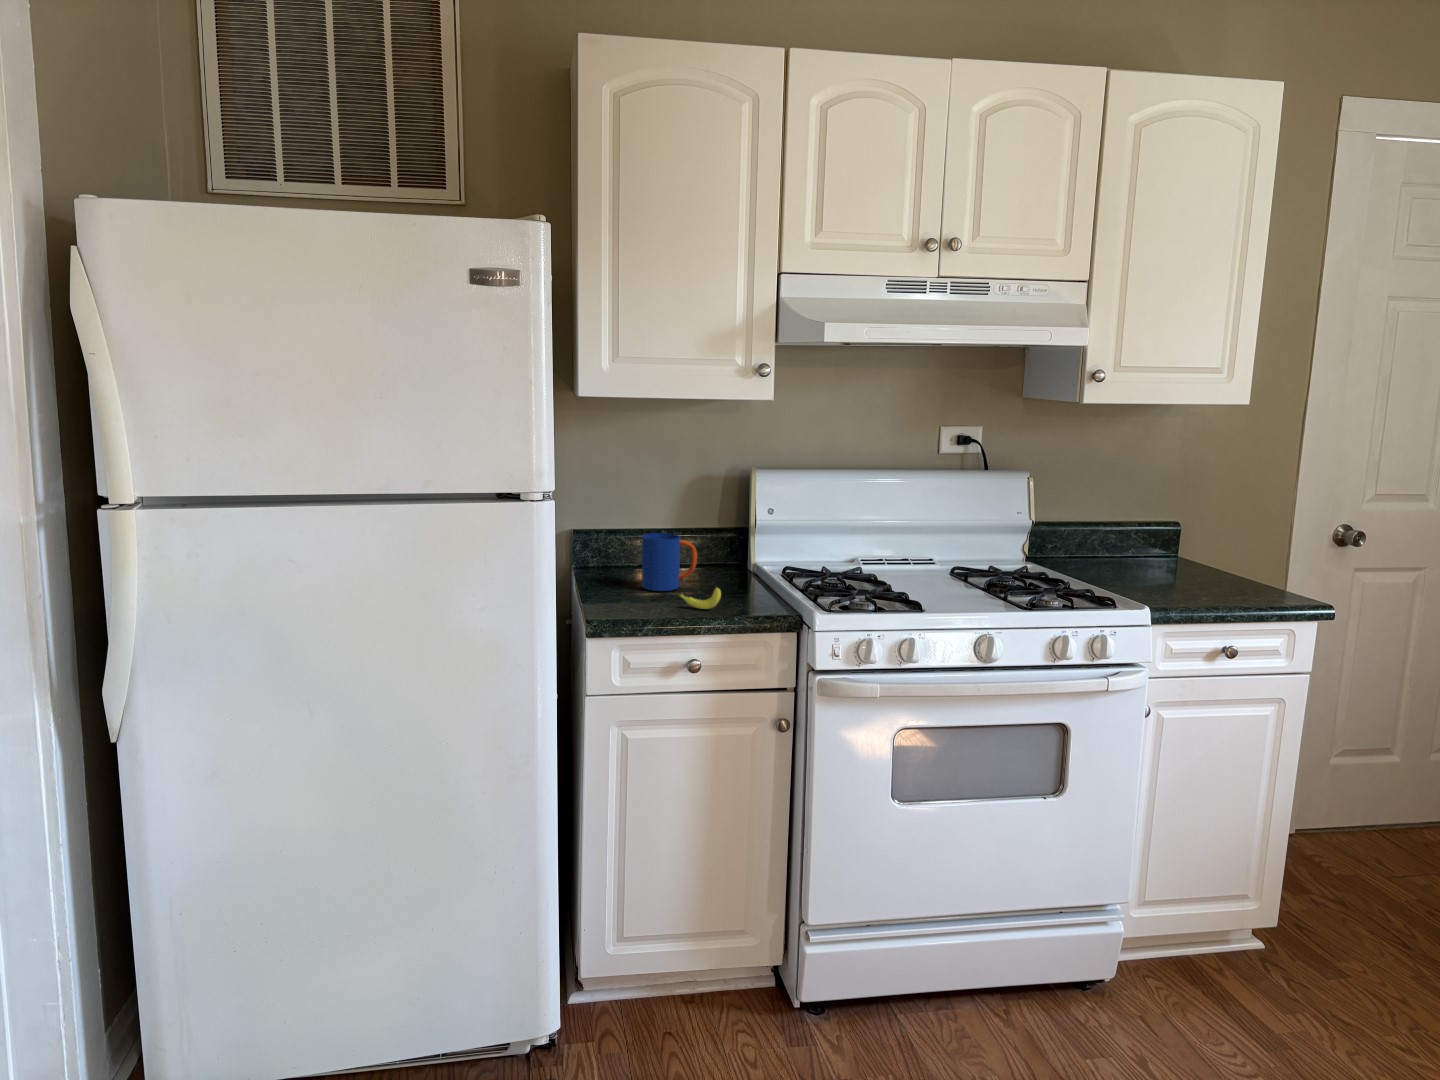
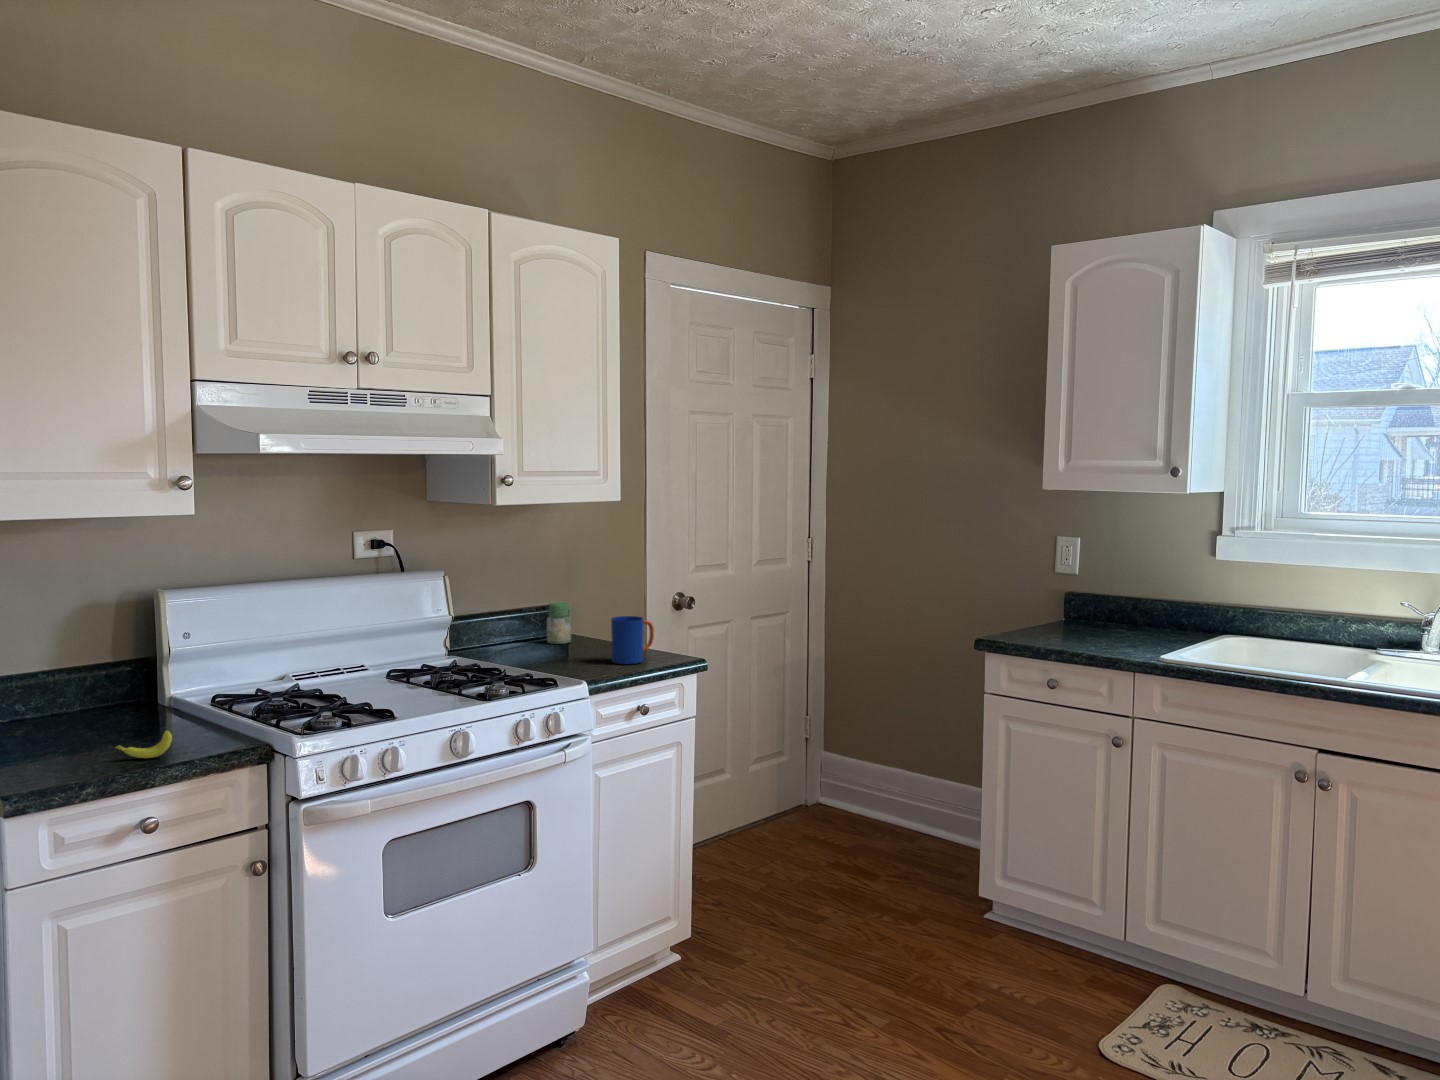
jar: none [1148,519,1179,566] -> present [547,602,571,644]
mug: present [642,533,697,591] -> present [611,616,654,664]

